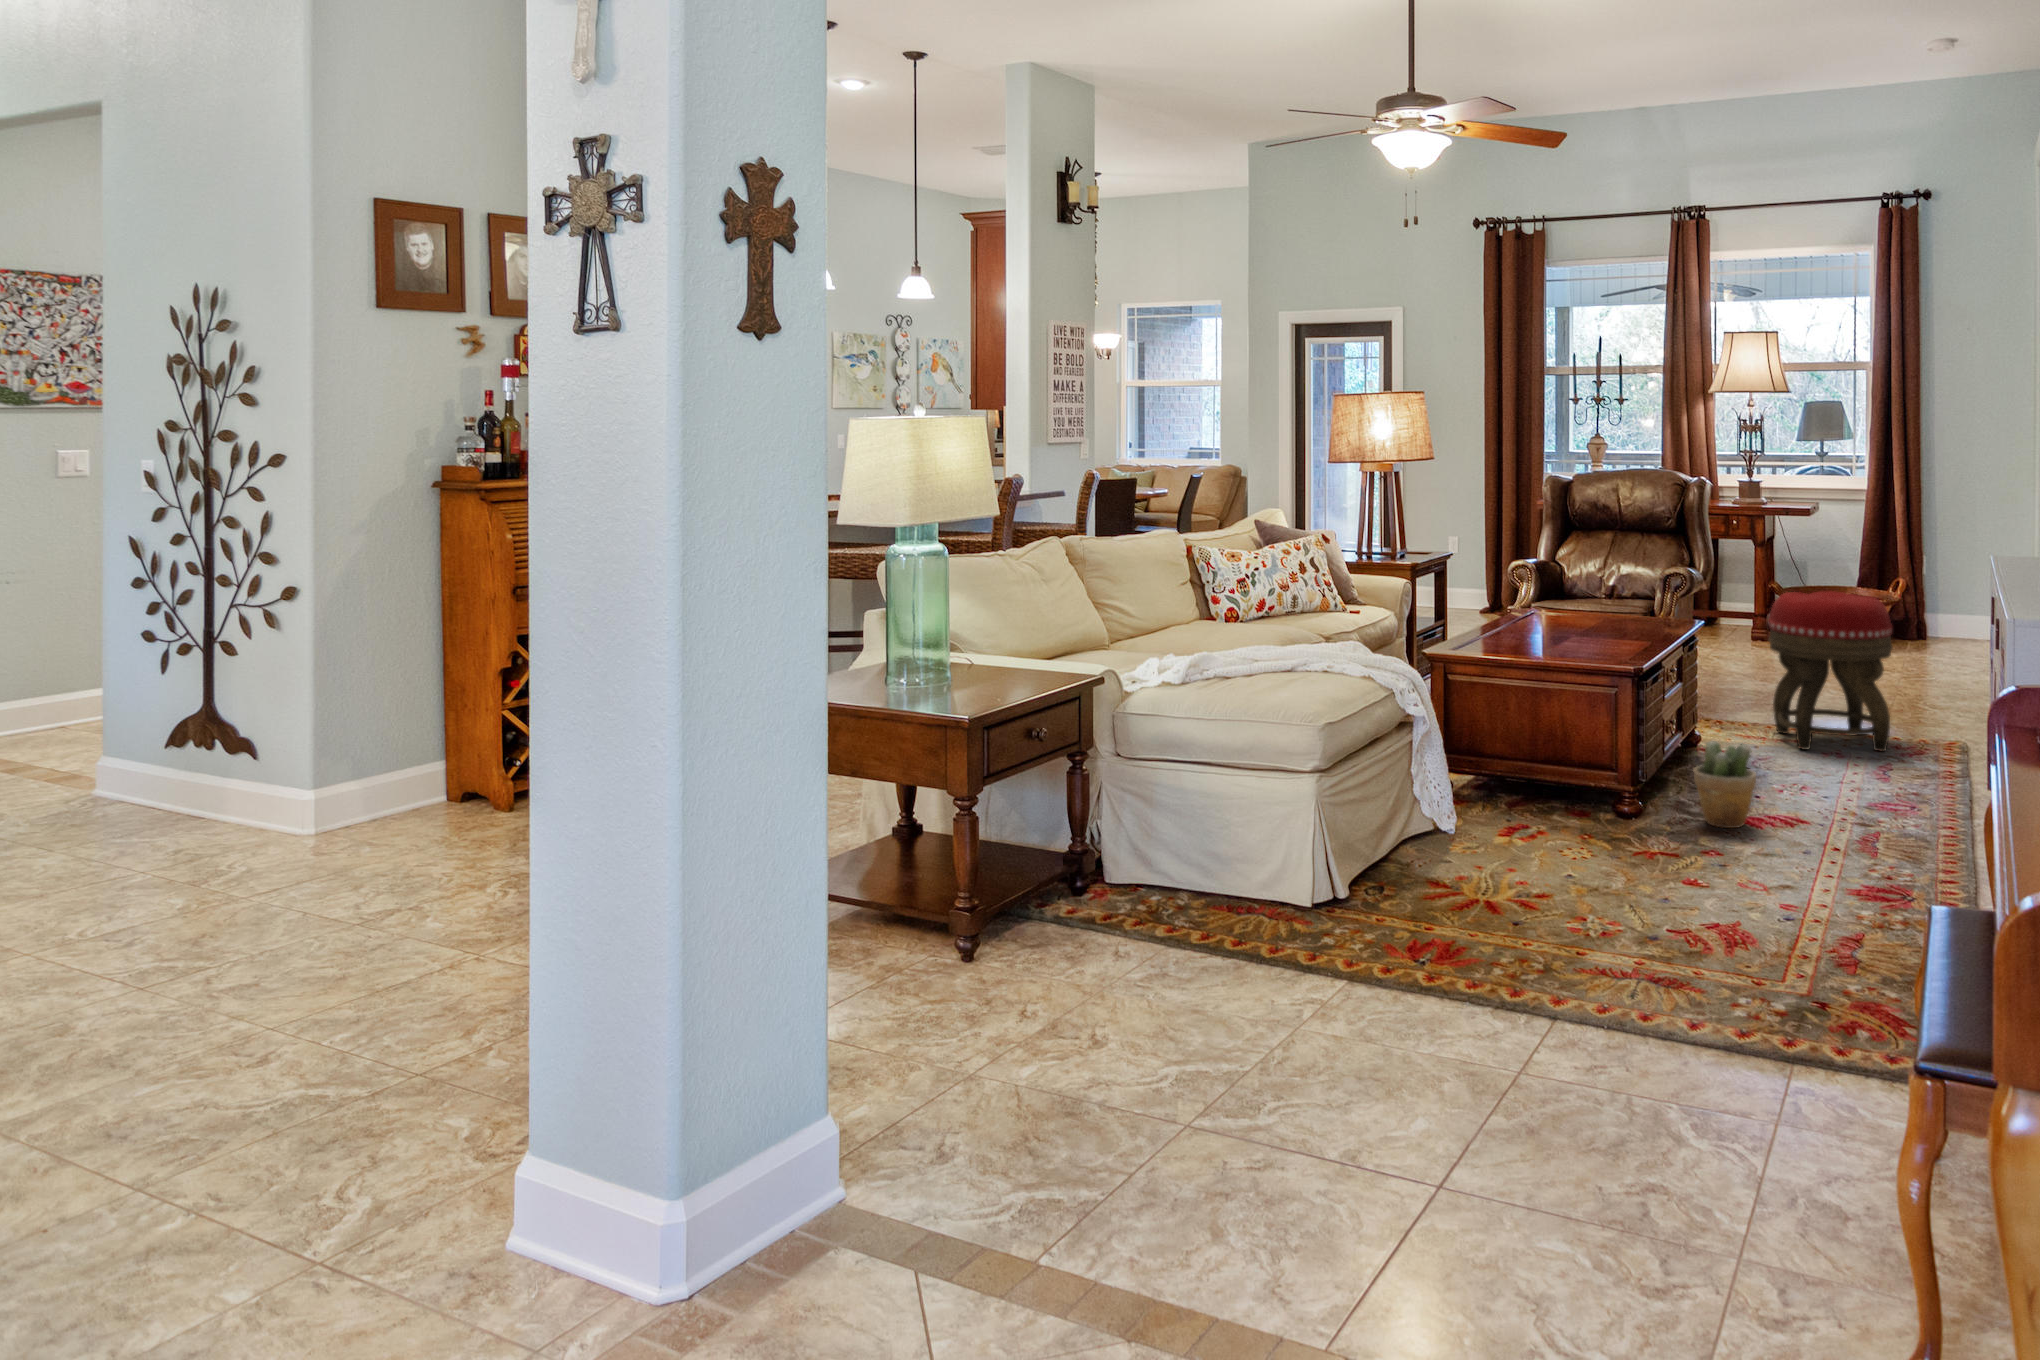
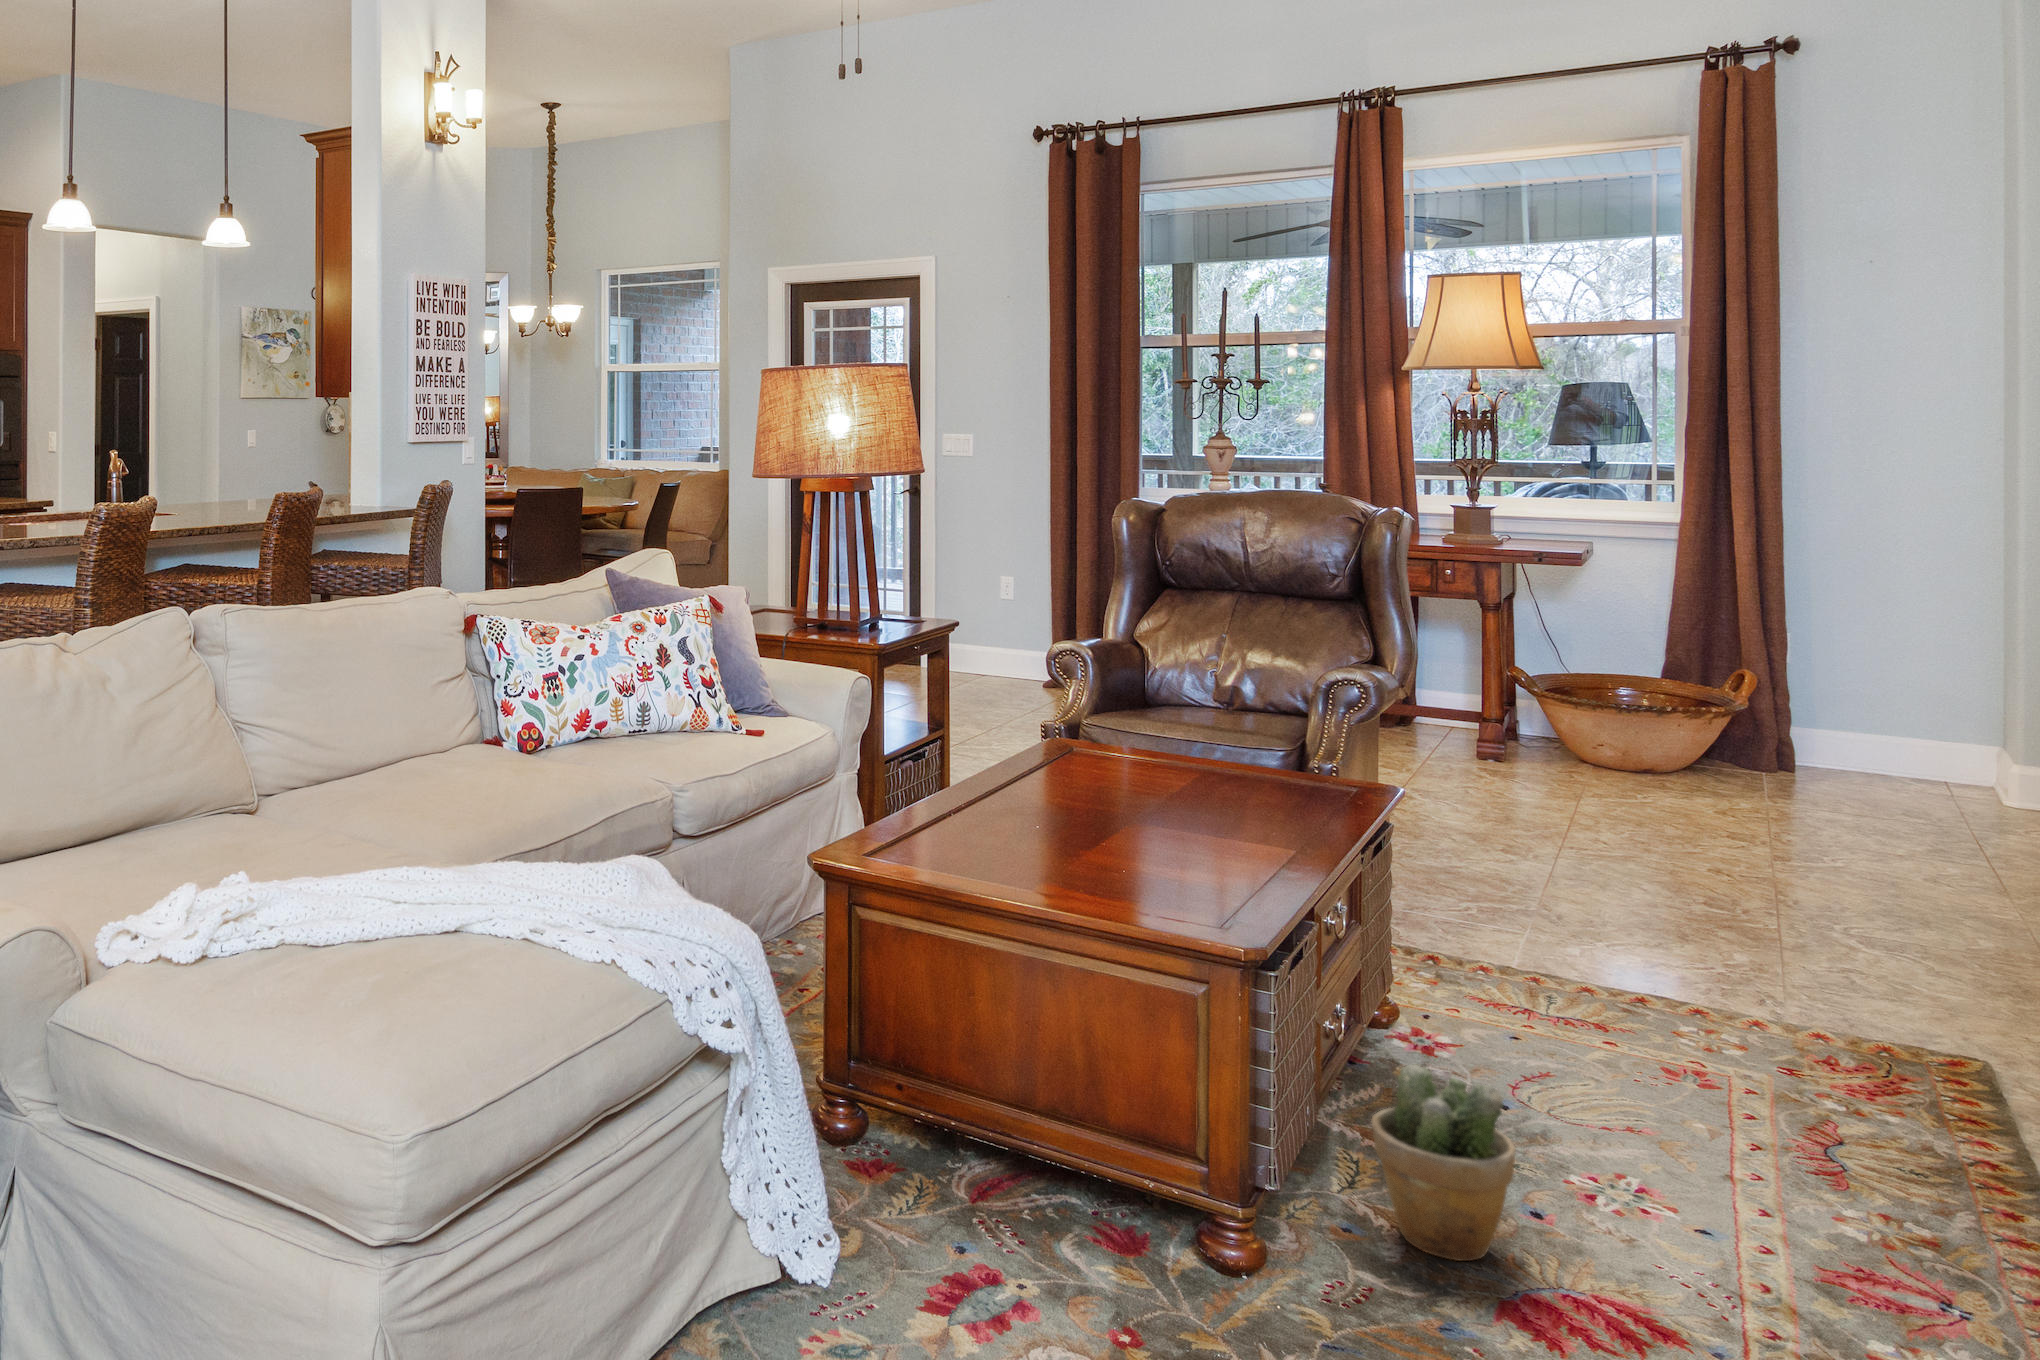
footstool: present [1769,591,1893,751] -> none [1522,721,1784,1040]

